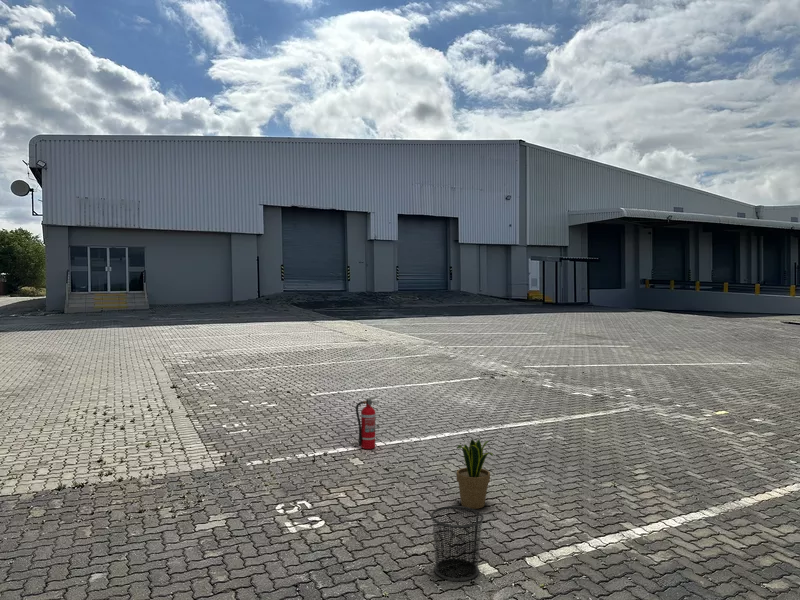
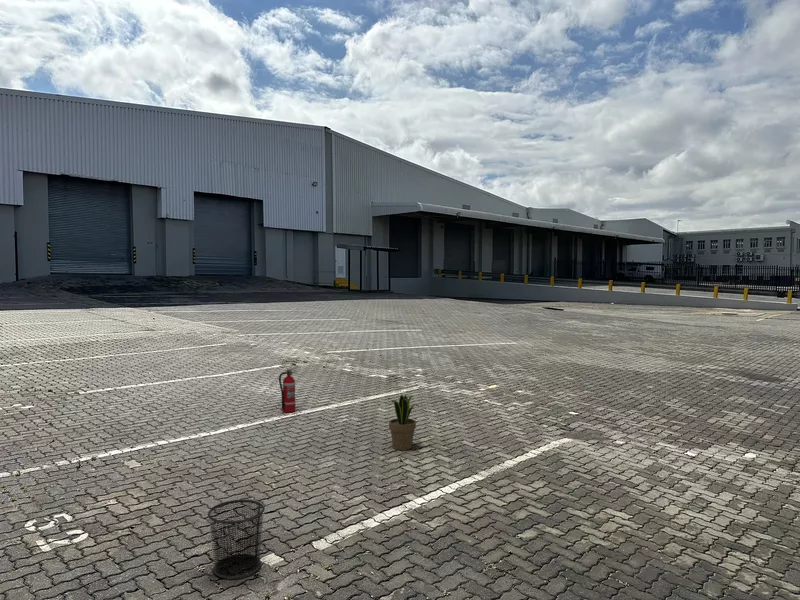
fire extinguisher: present [356,396,379,449] -> present [279,367,297,412]
potted plant: present [456,439,493,509] -> present [389,395,419,450]

